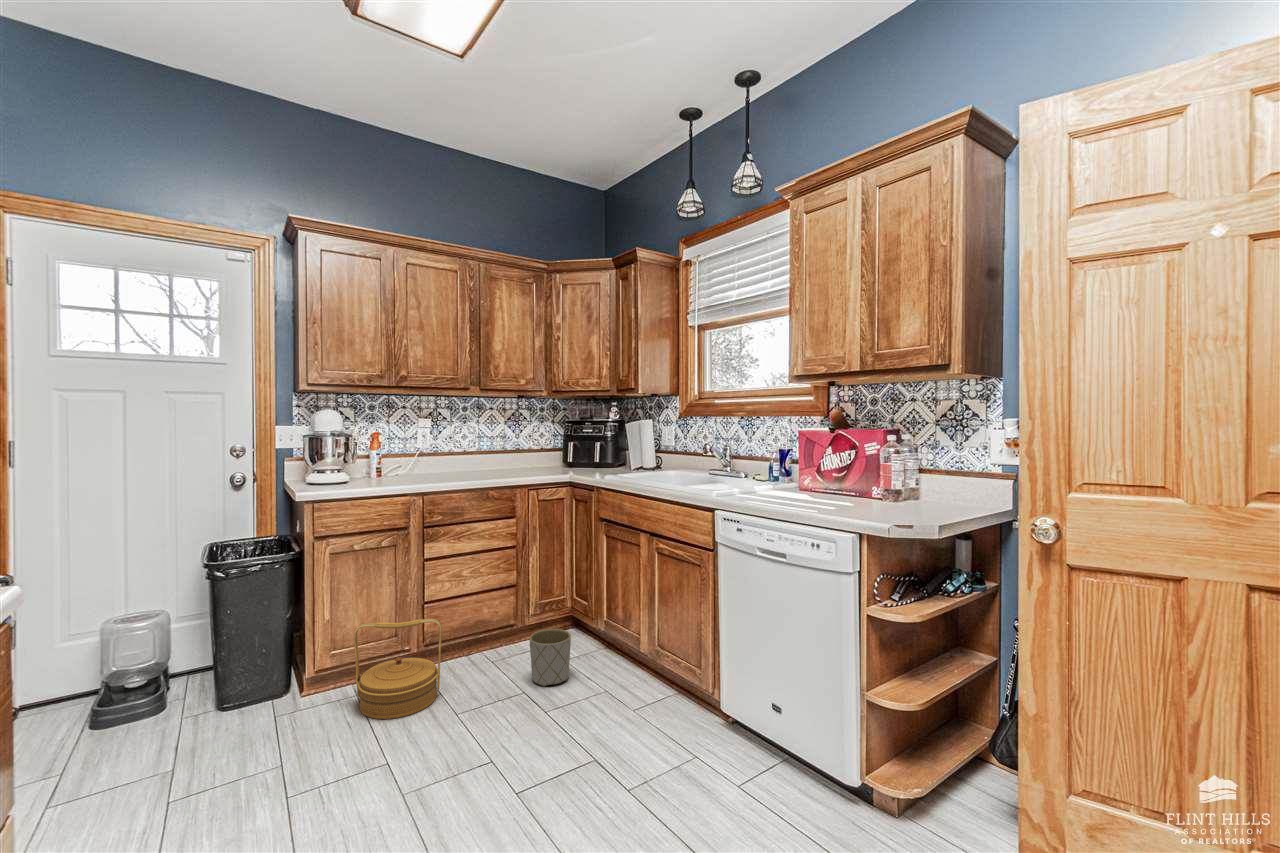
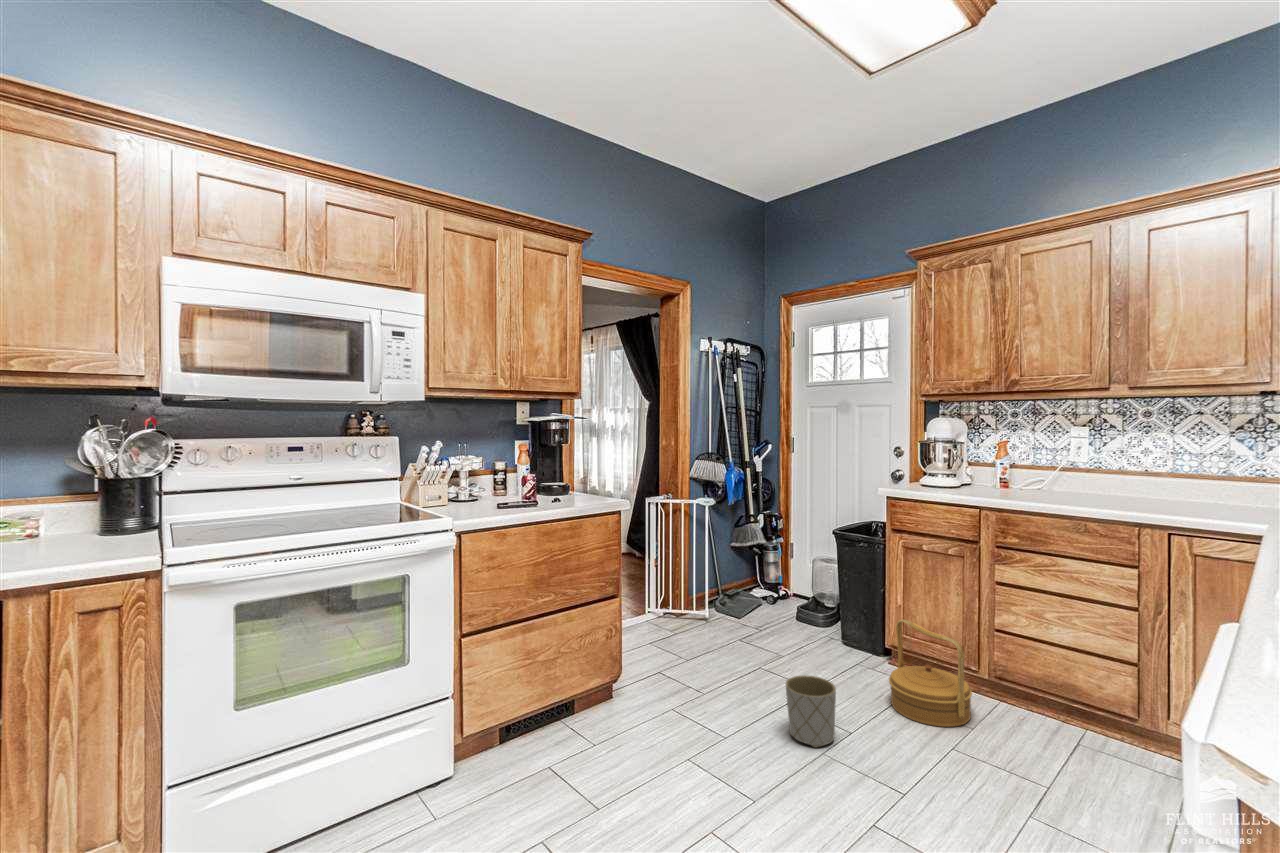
planter: present [529,629,571,687] -> present [786,675,836,747]

